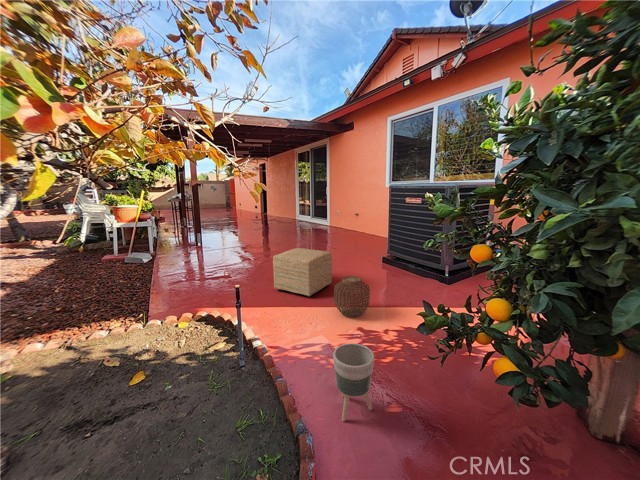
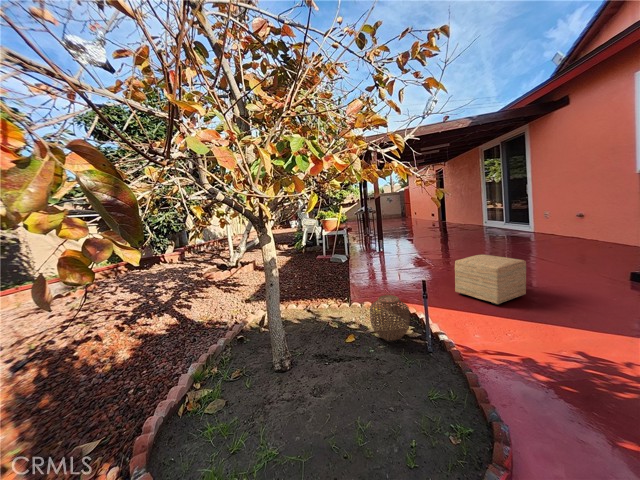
woven basket: present [334,276,370,317] -> present [370,295,409,340]
planter: present [333,343,374,421] -> none [540,355,603,440]

